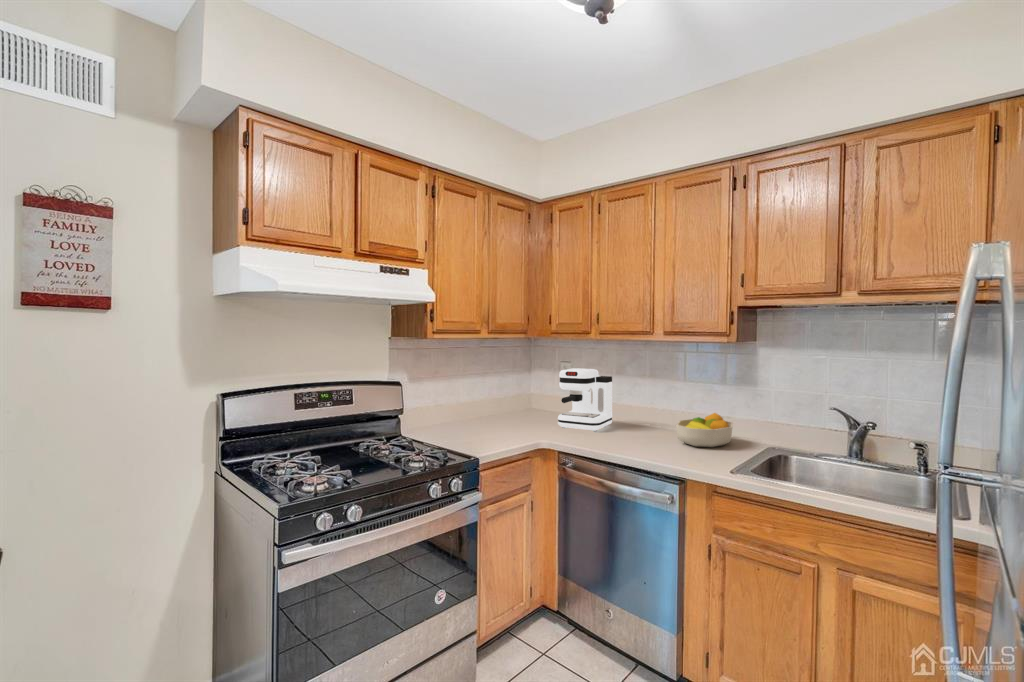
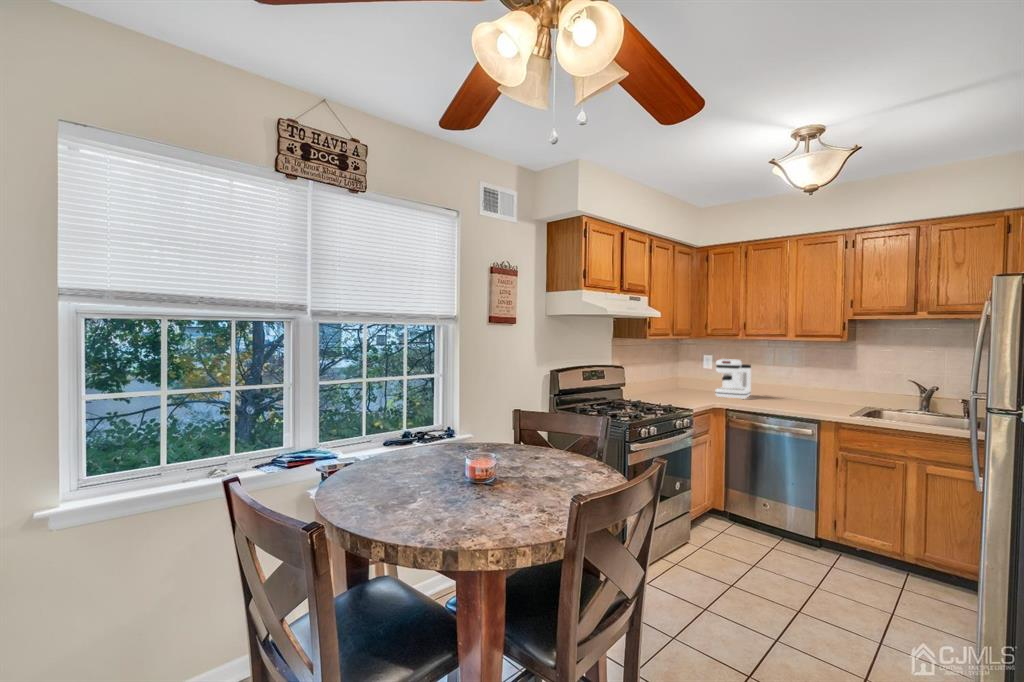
fruit bowl: present [676,413,733,447] -> none [804,387,842,407]

